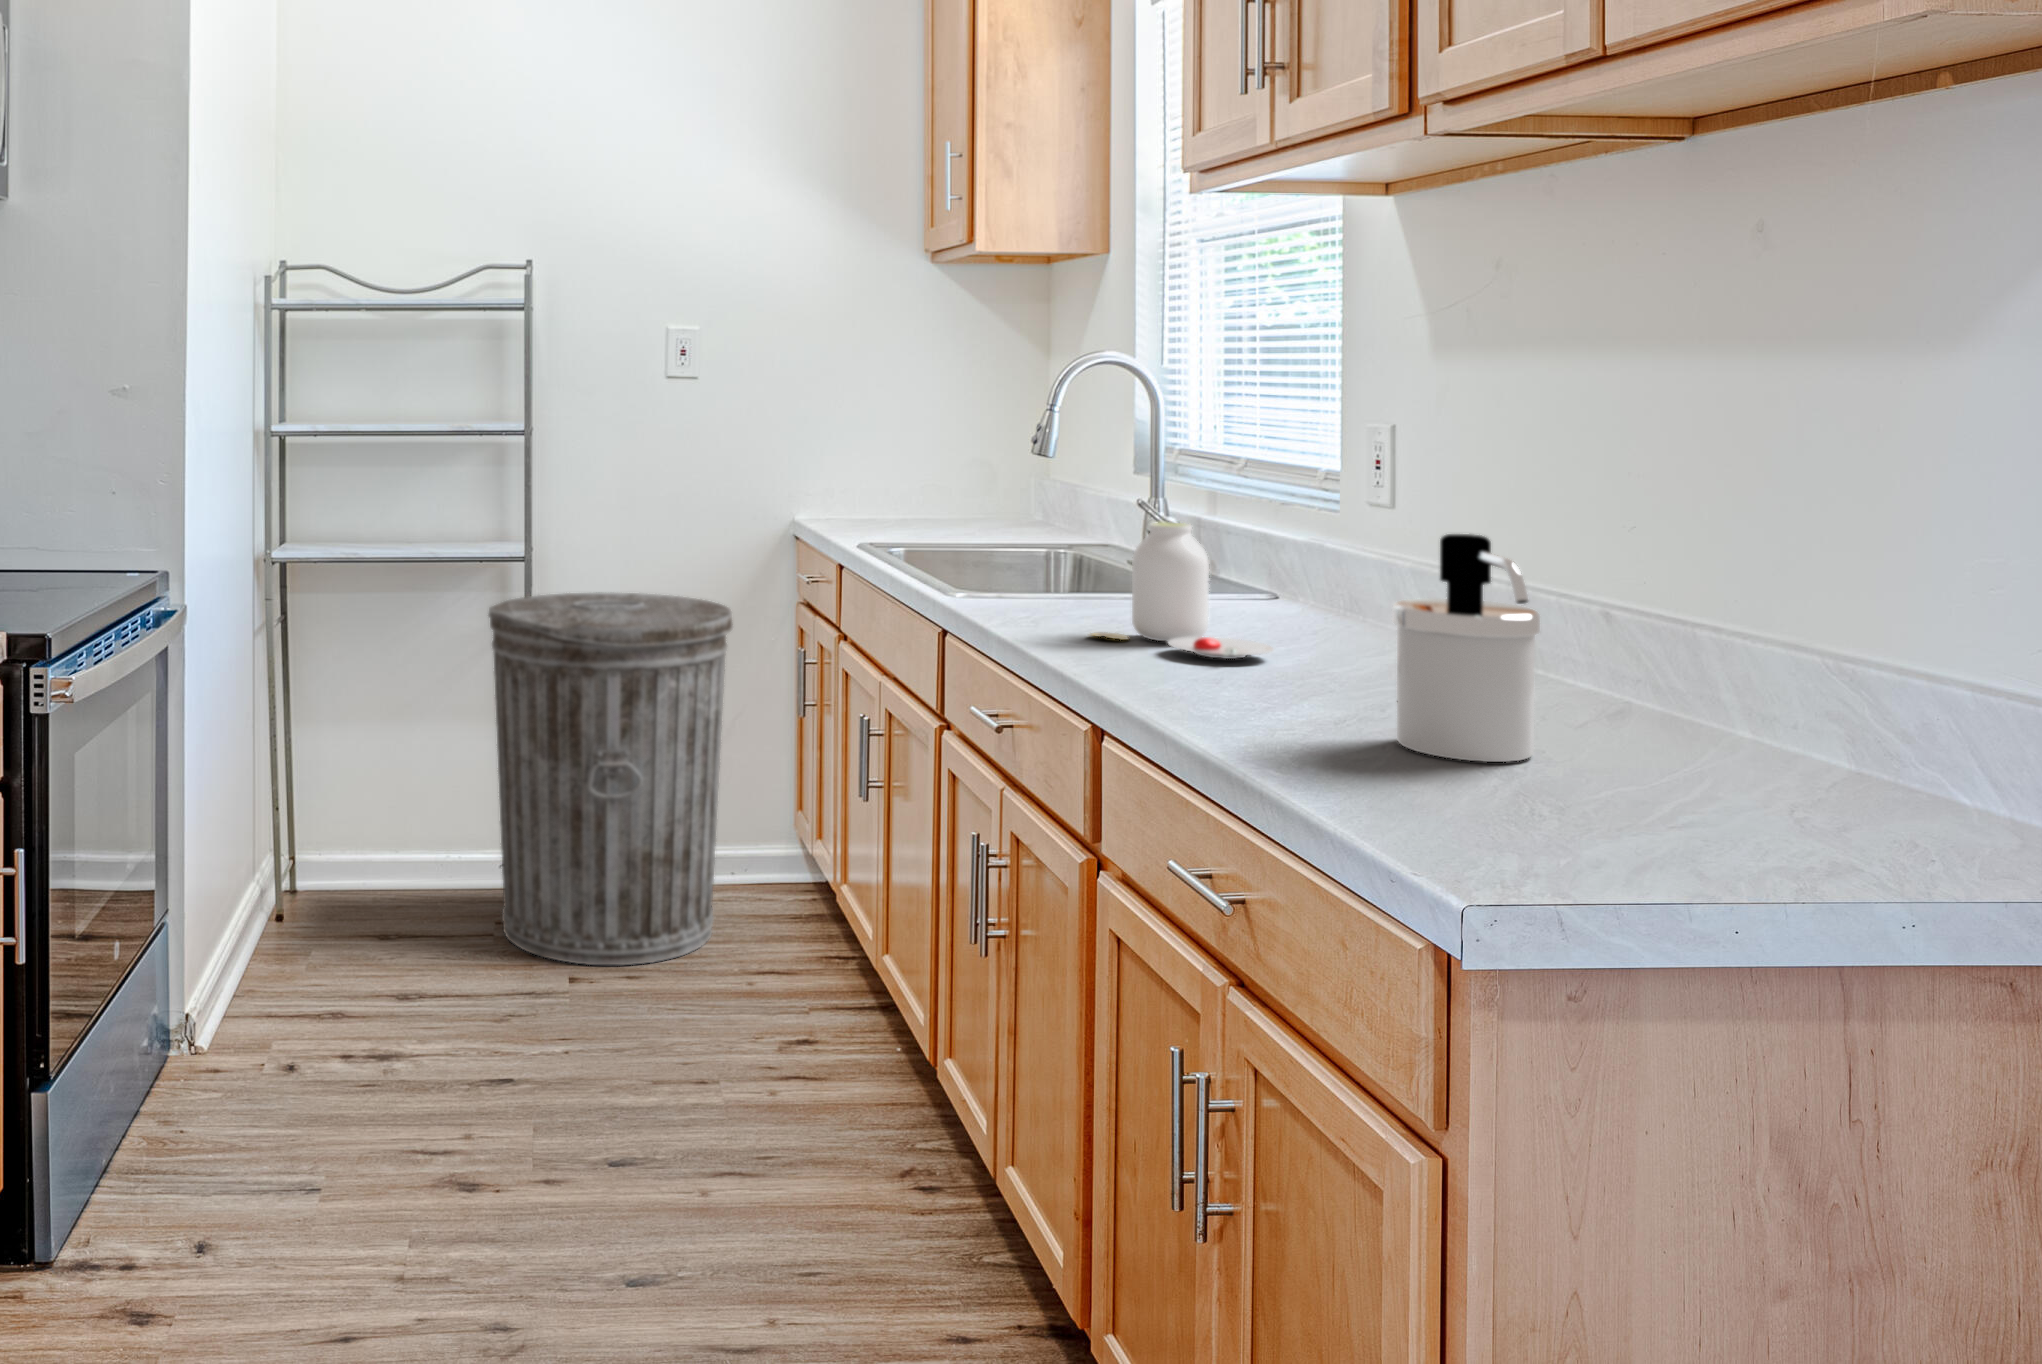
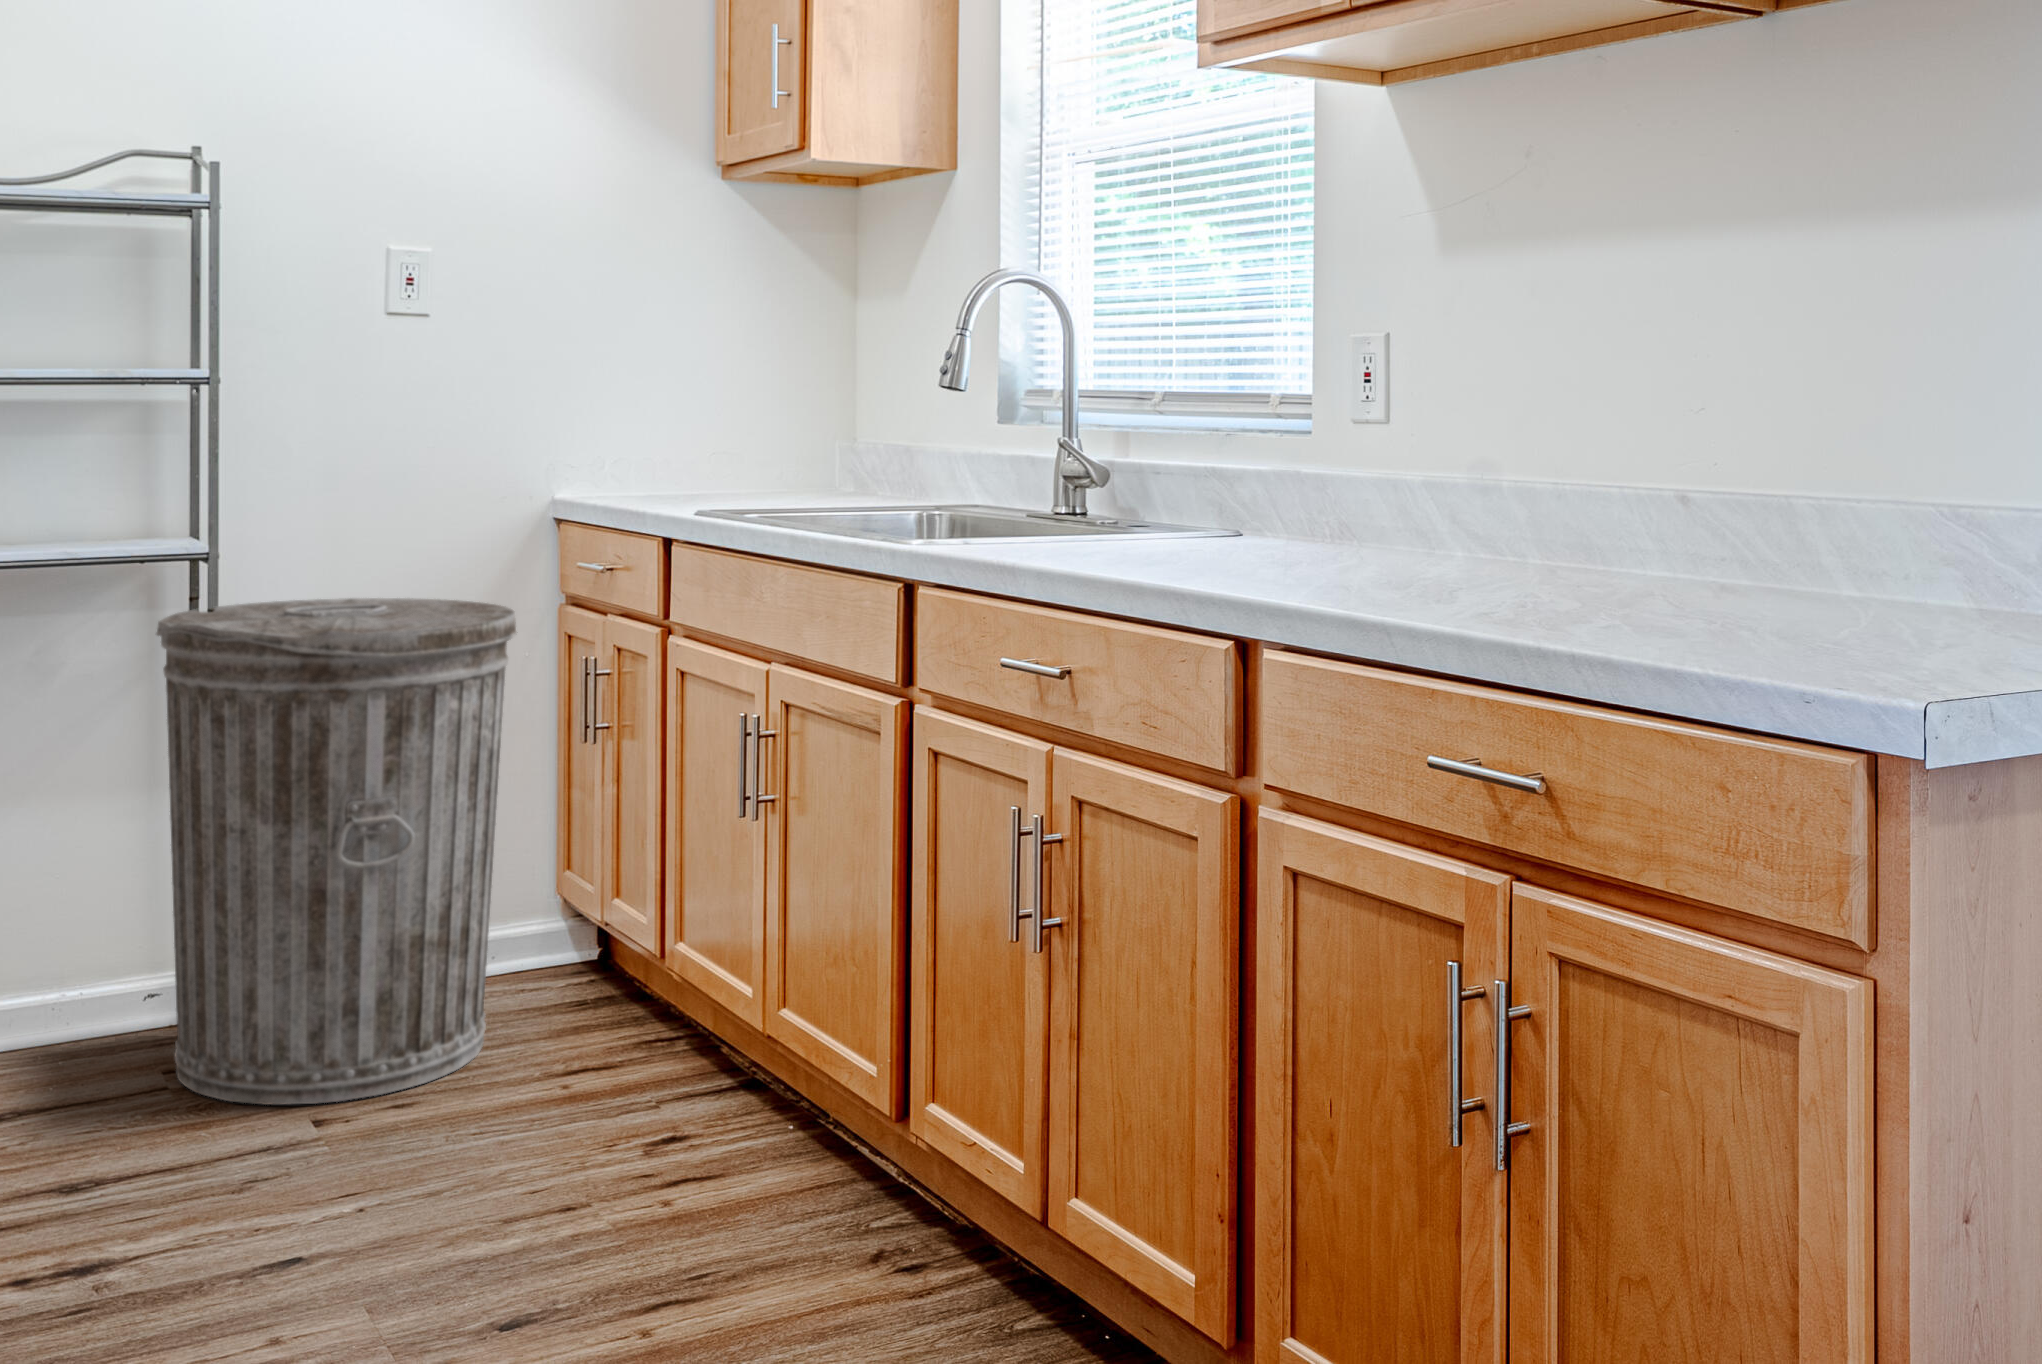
jar: present [1090,522,1273,659] -> none [1146,426,1364,566]
soap dispenser: present [1392,534,1540,762] -> none [1607,385,1783,613]

